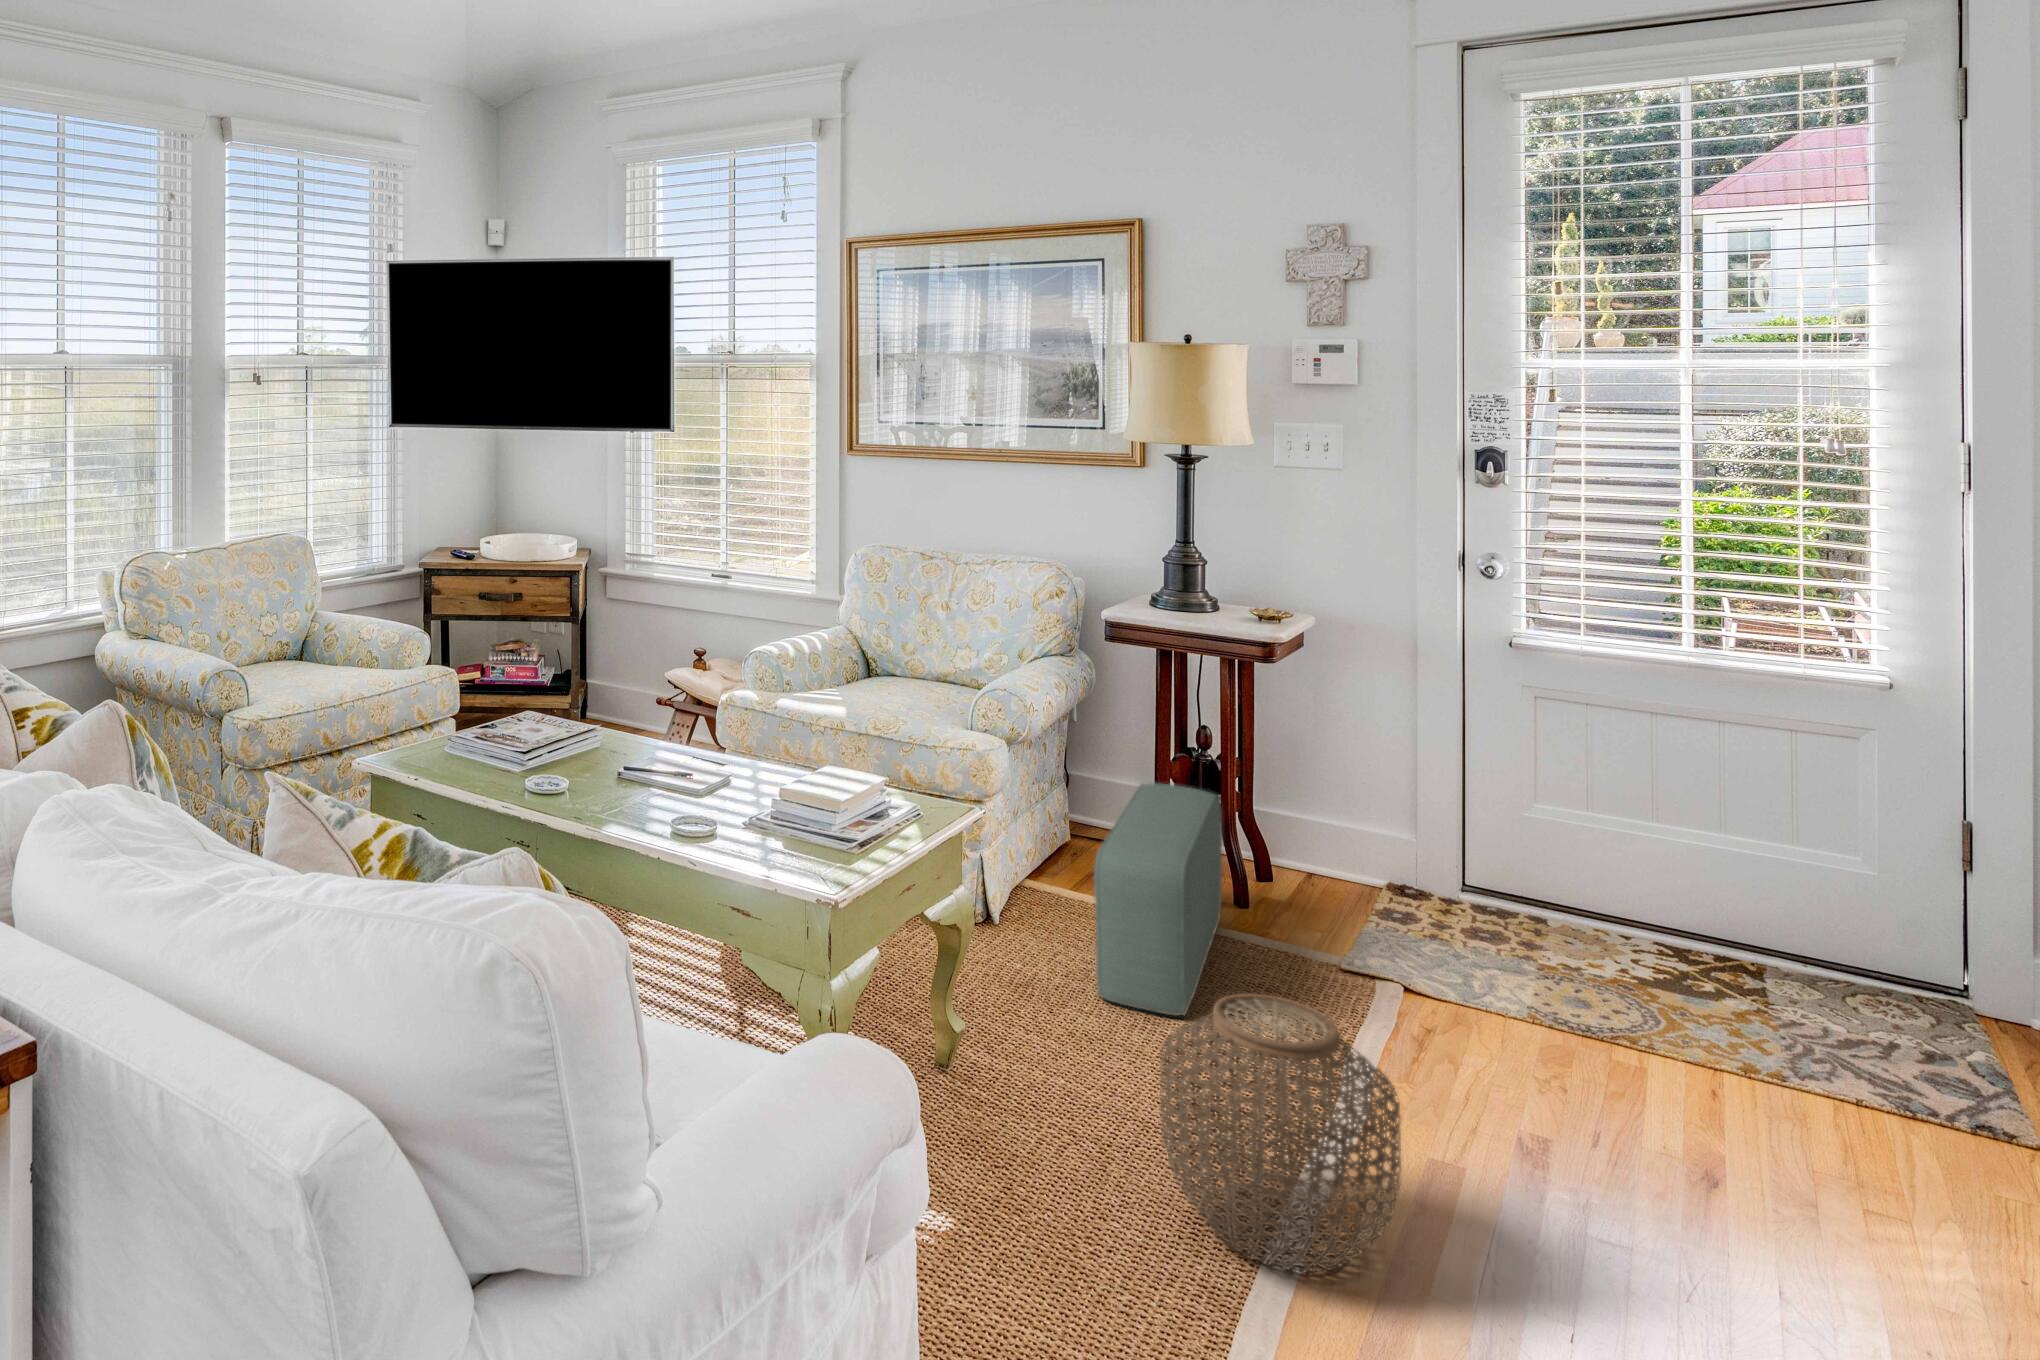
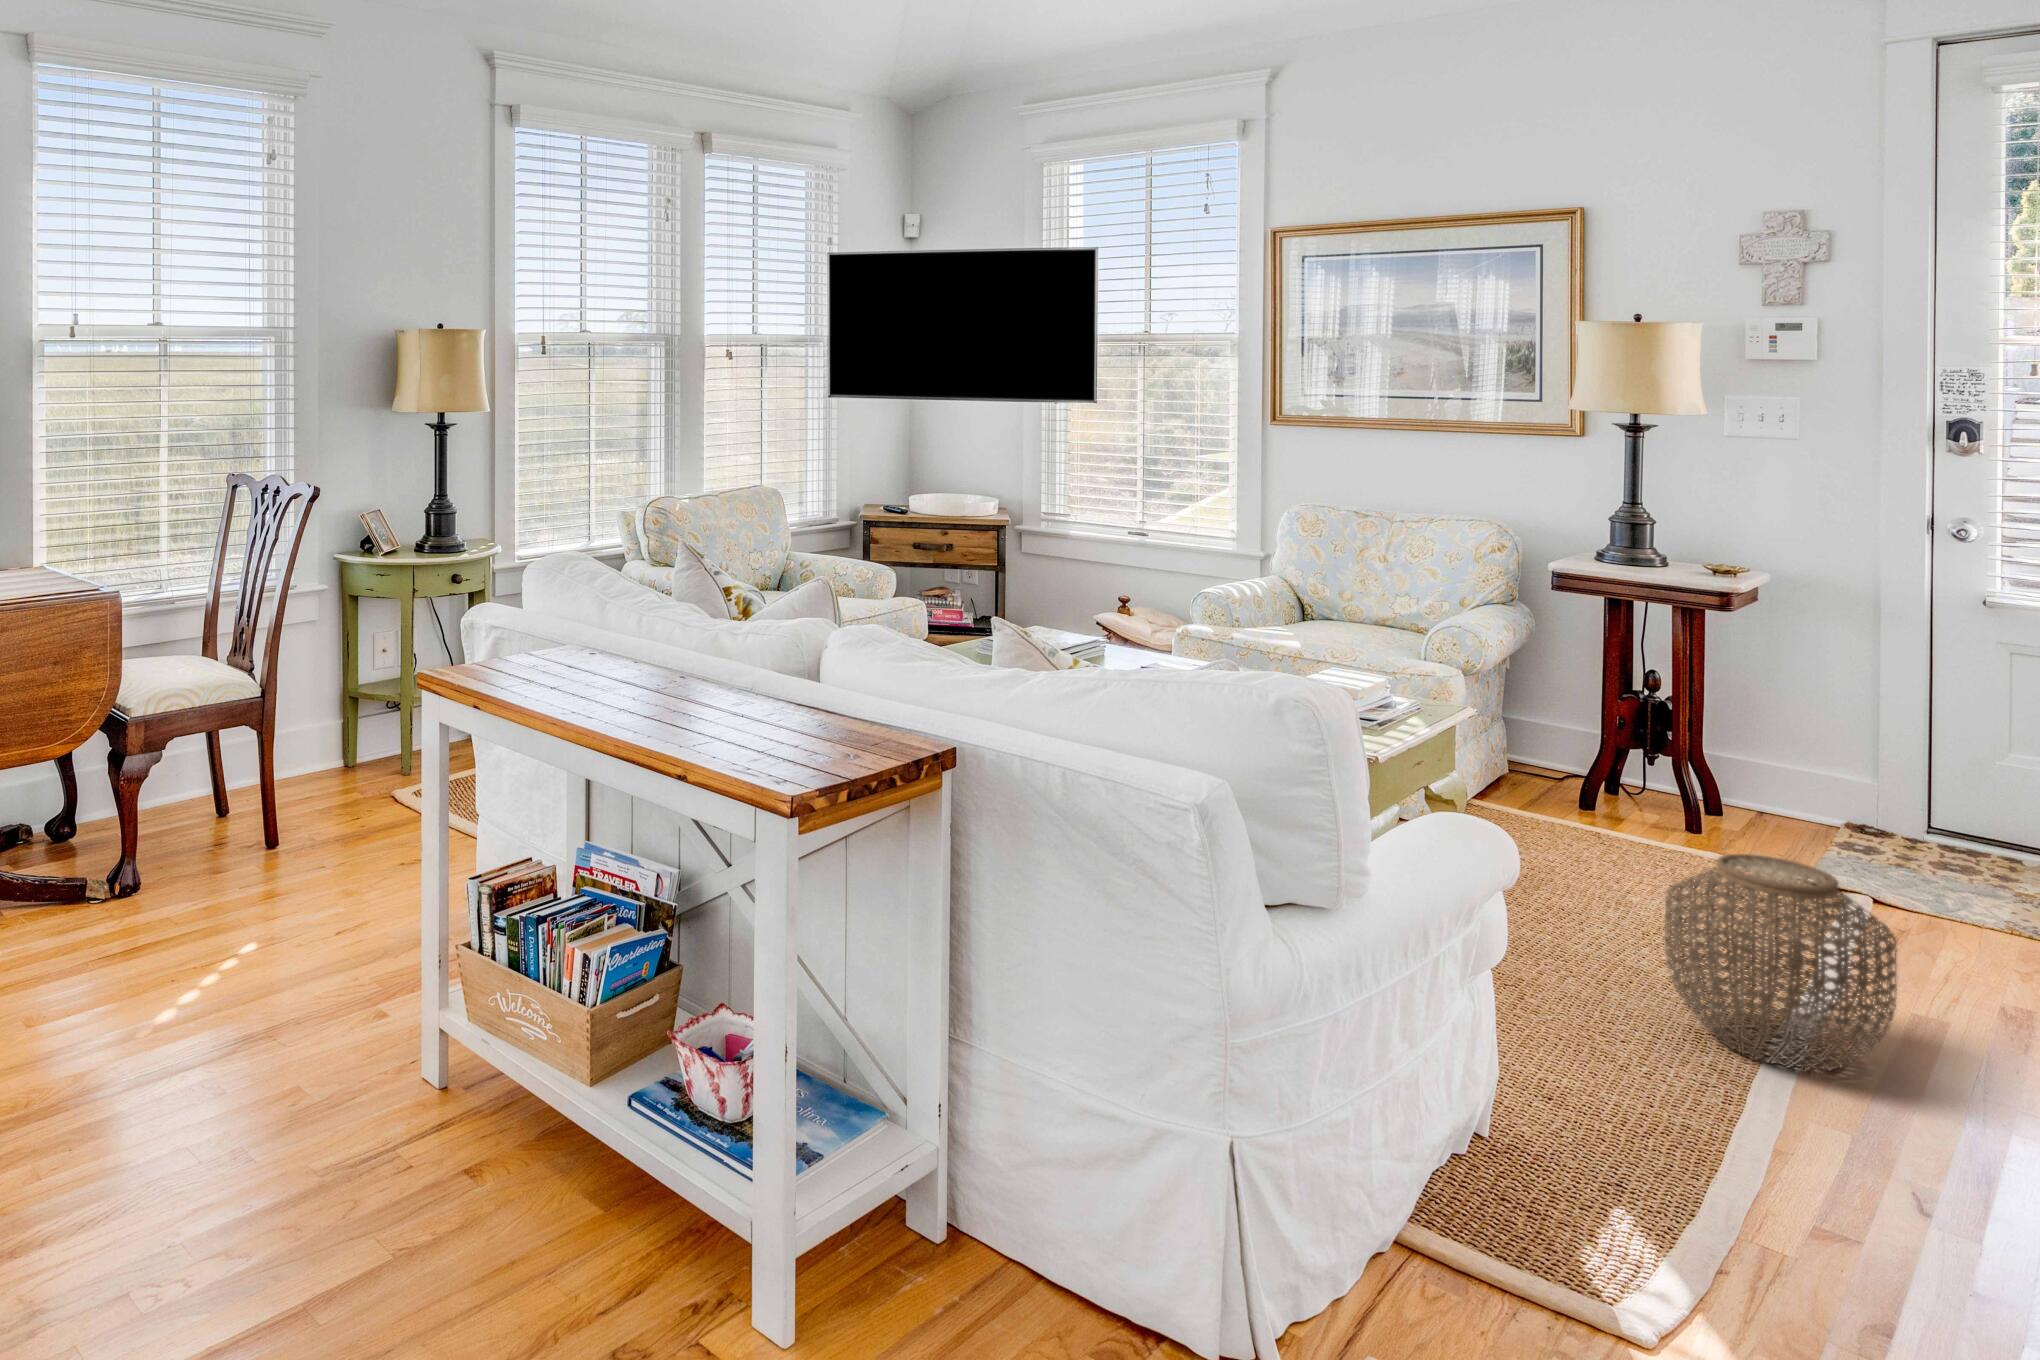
pouf: present [1094,783,1222,1015] -> none [1567,716,1679,903]

